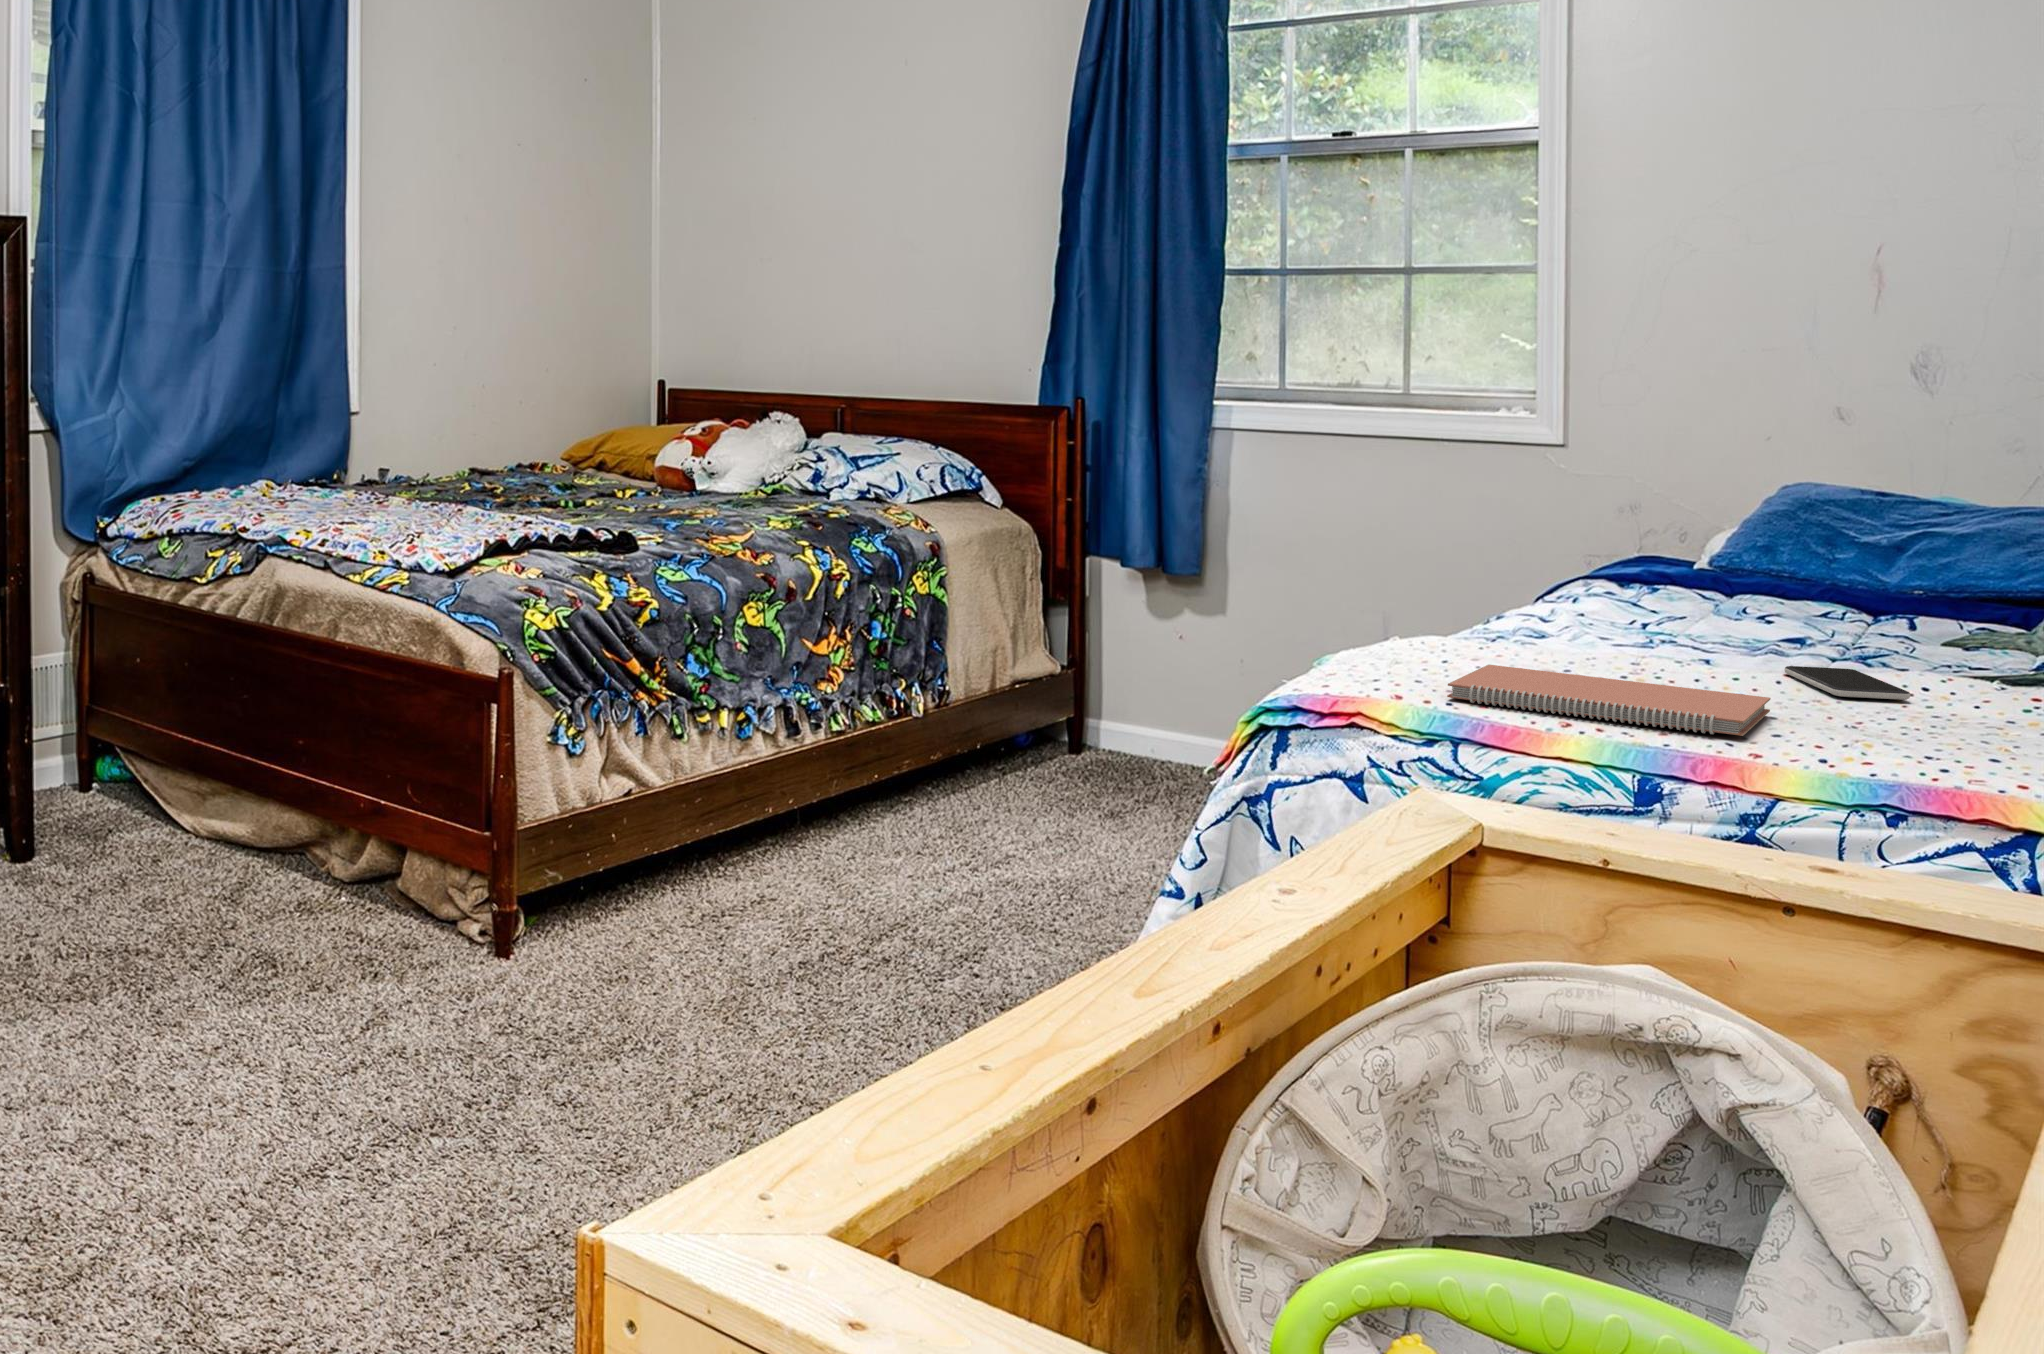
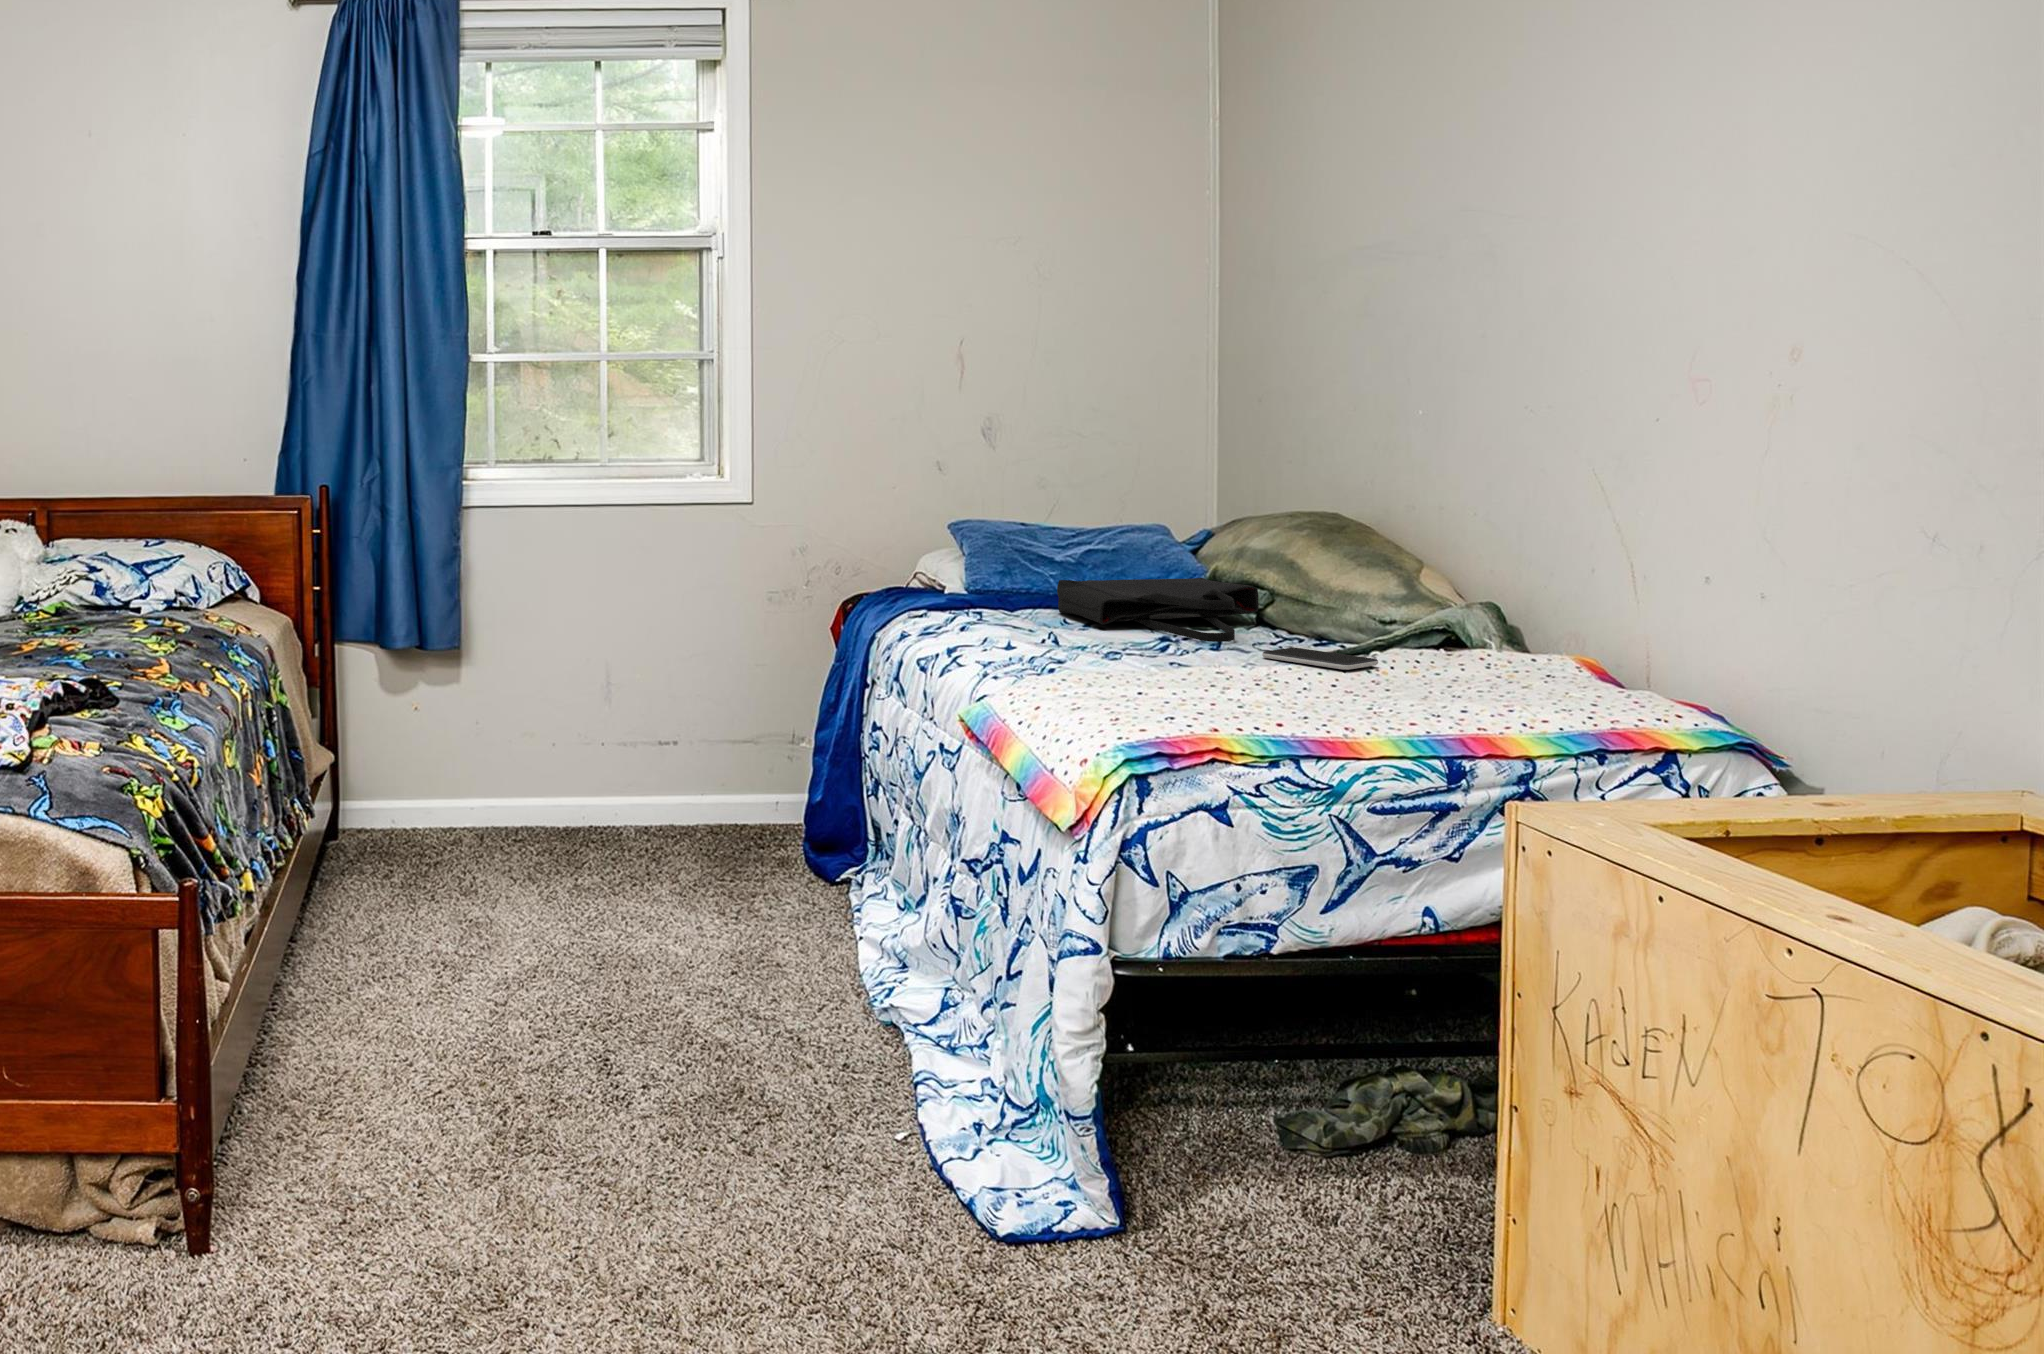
tote bag: none [1693,566,1967,656] -> present [1057,578,1259,642]
notebook: present [1447,665,1771,736] -> none [1168,679,1435,722]

